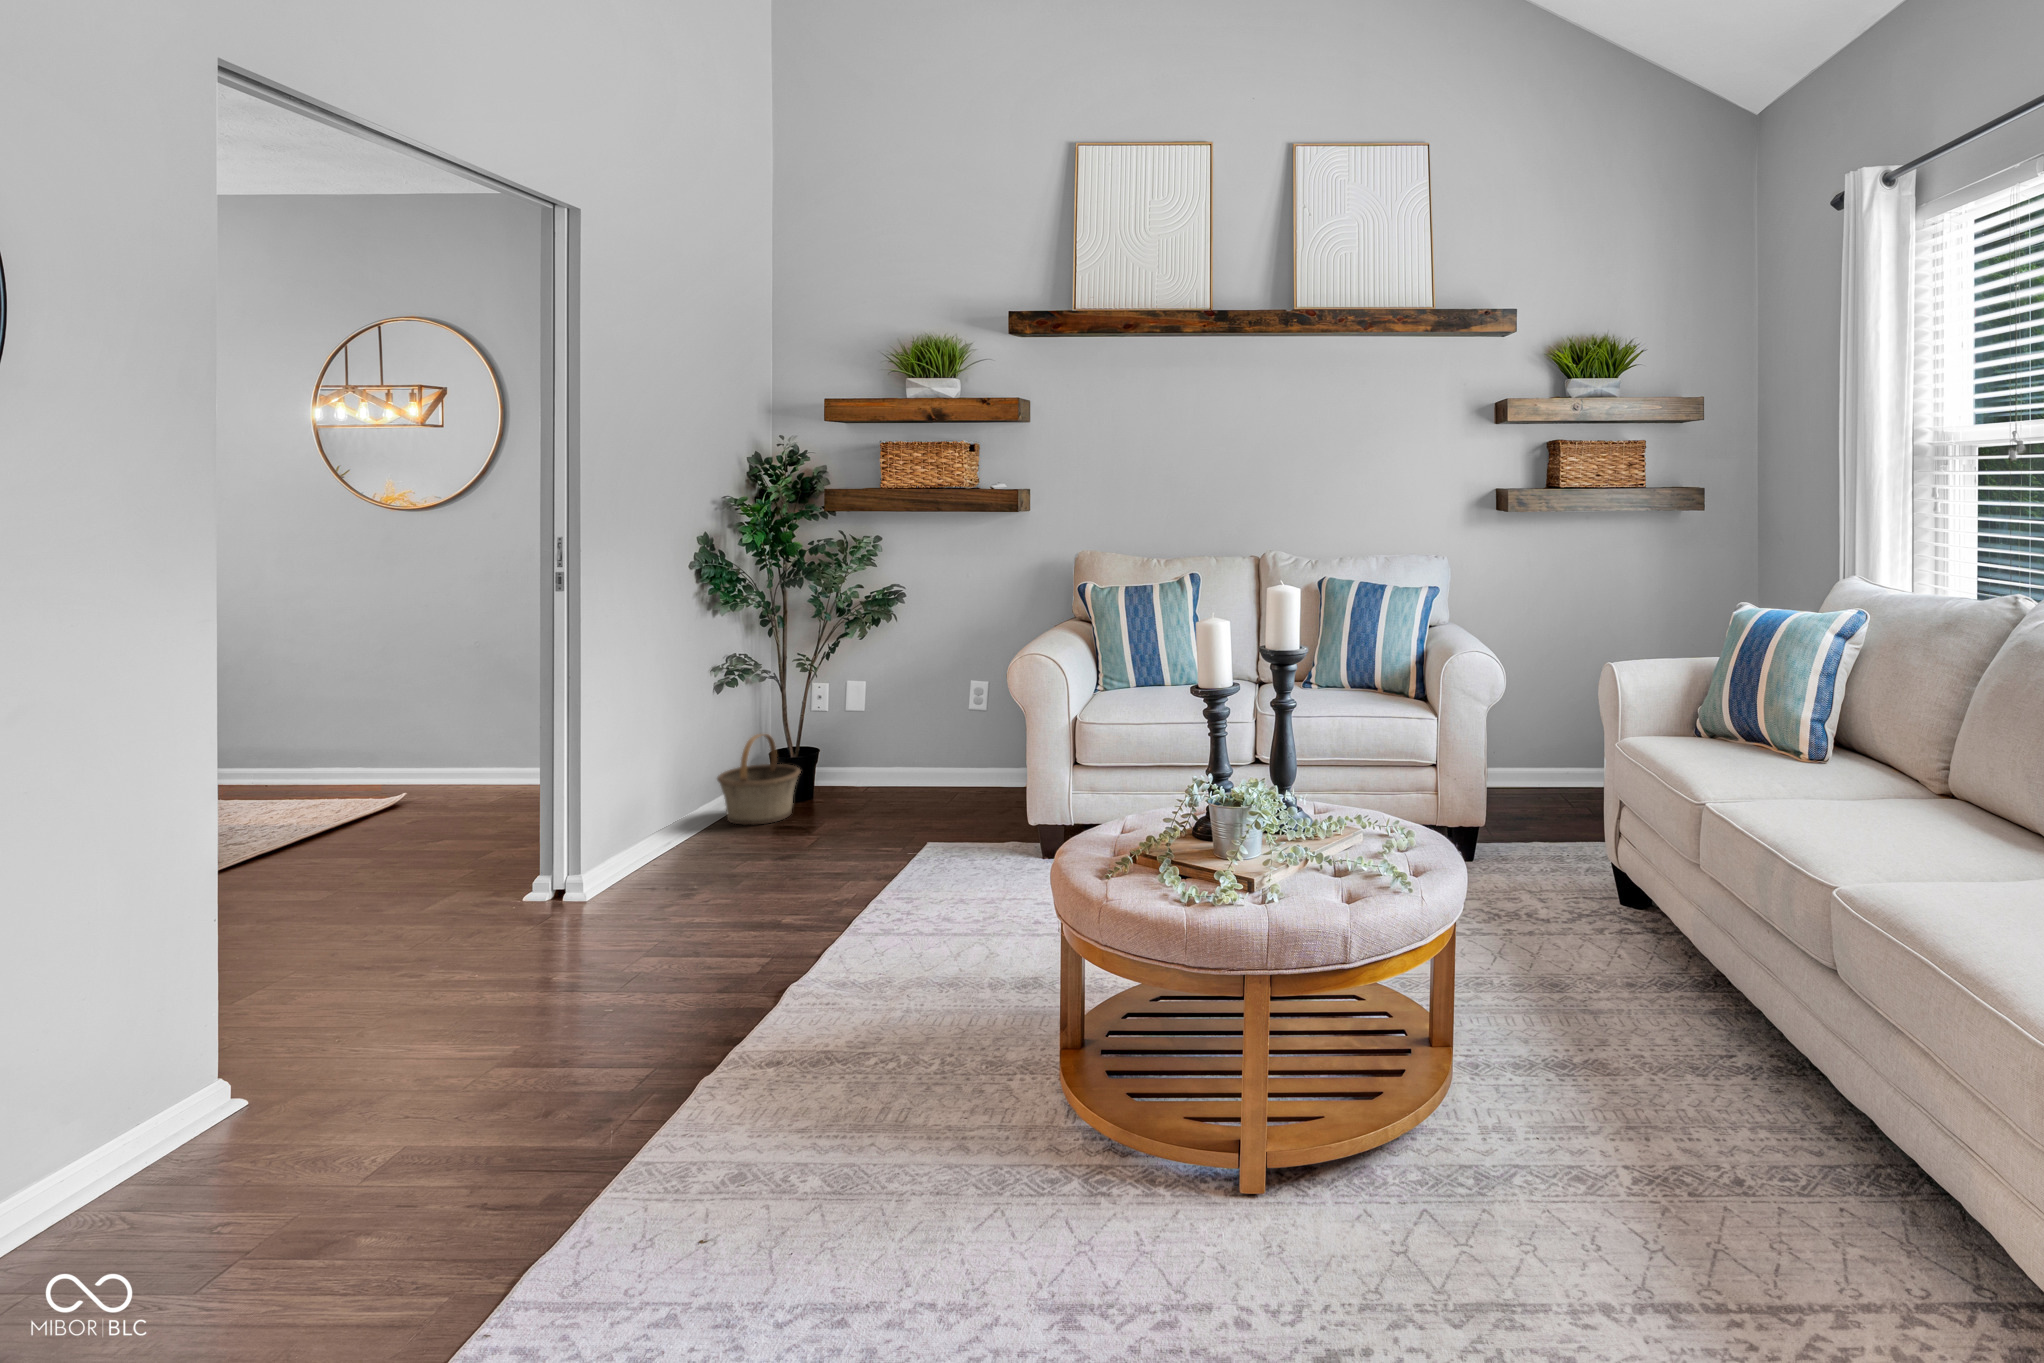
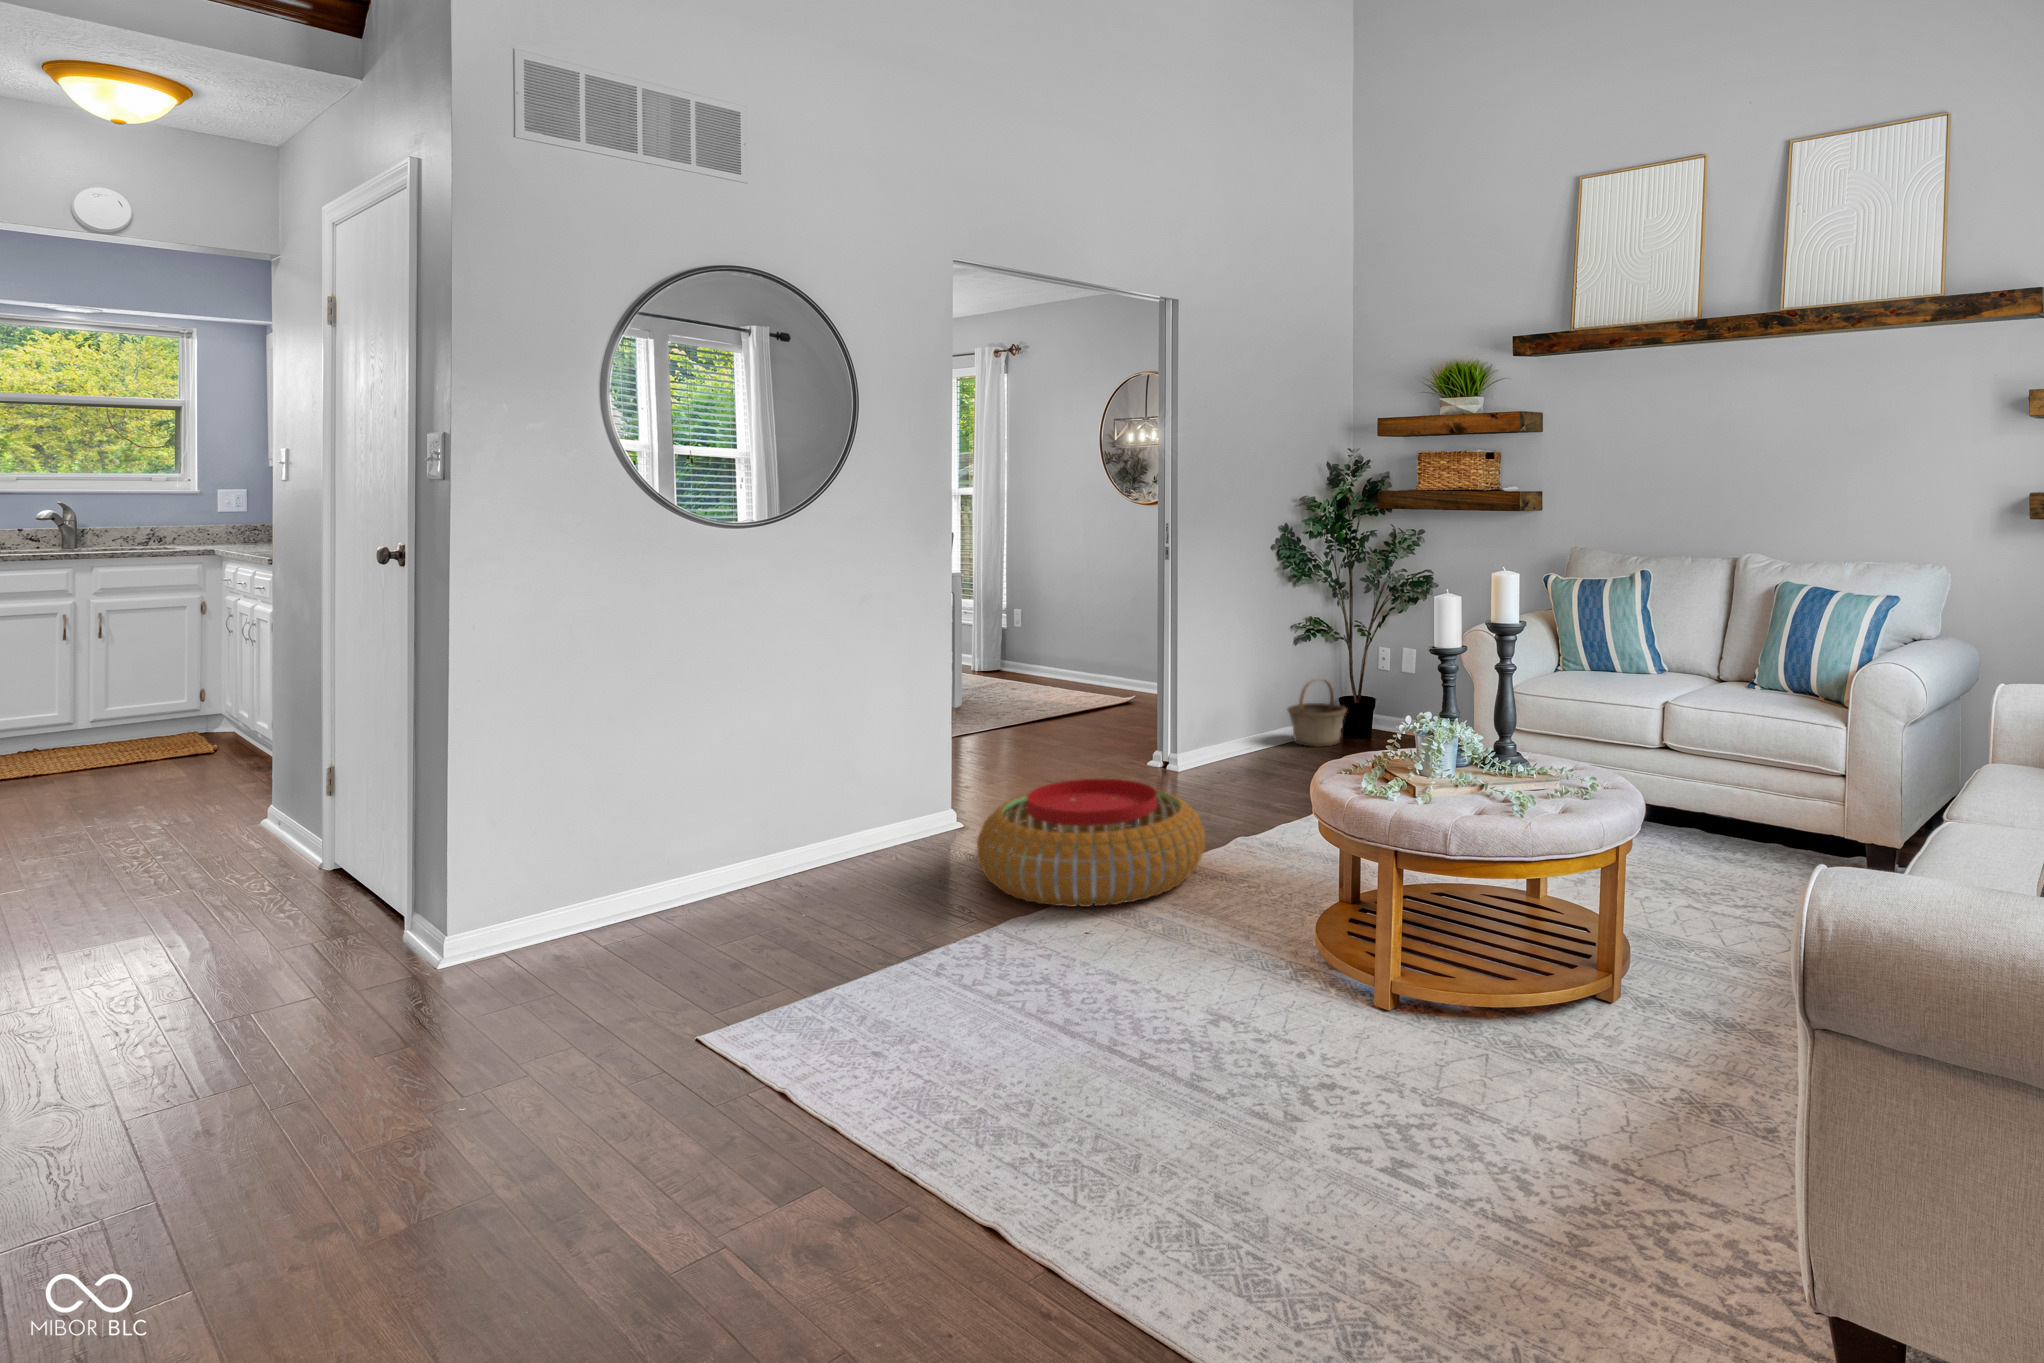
pouf: none [378,946,804,1211] -> present [977,779,1205,907]

